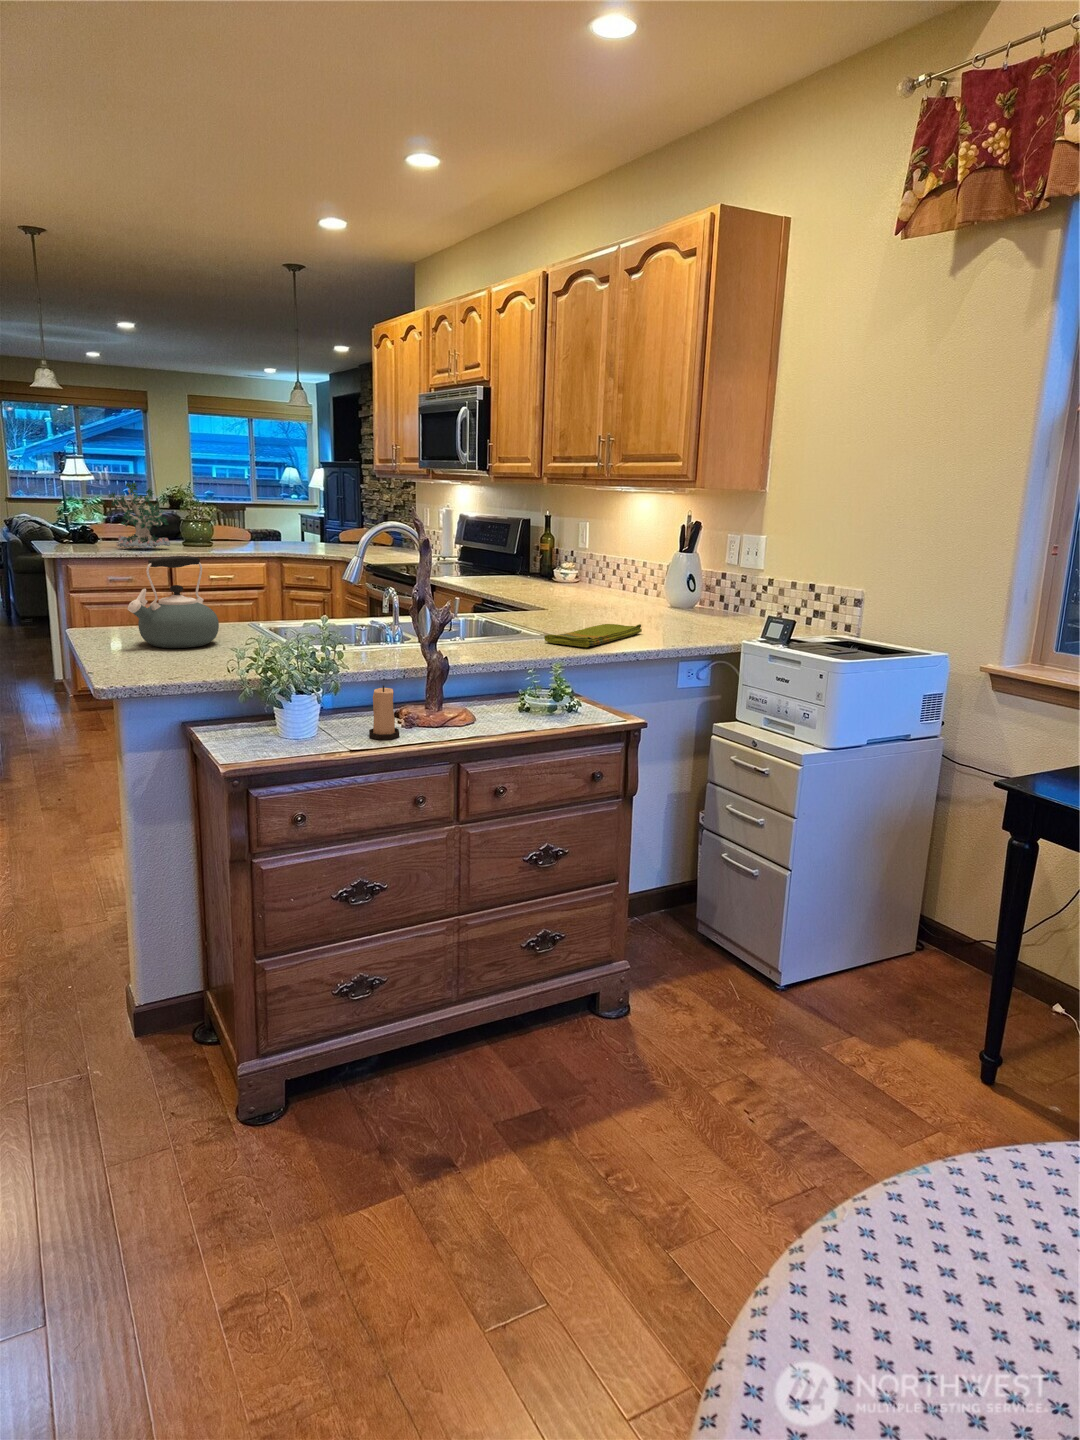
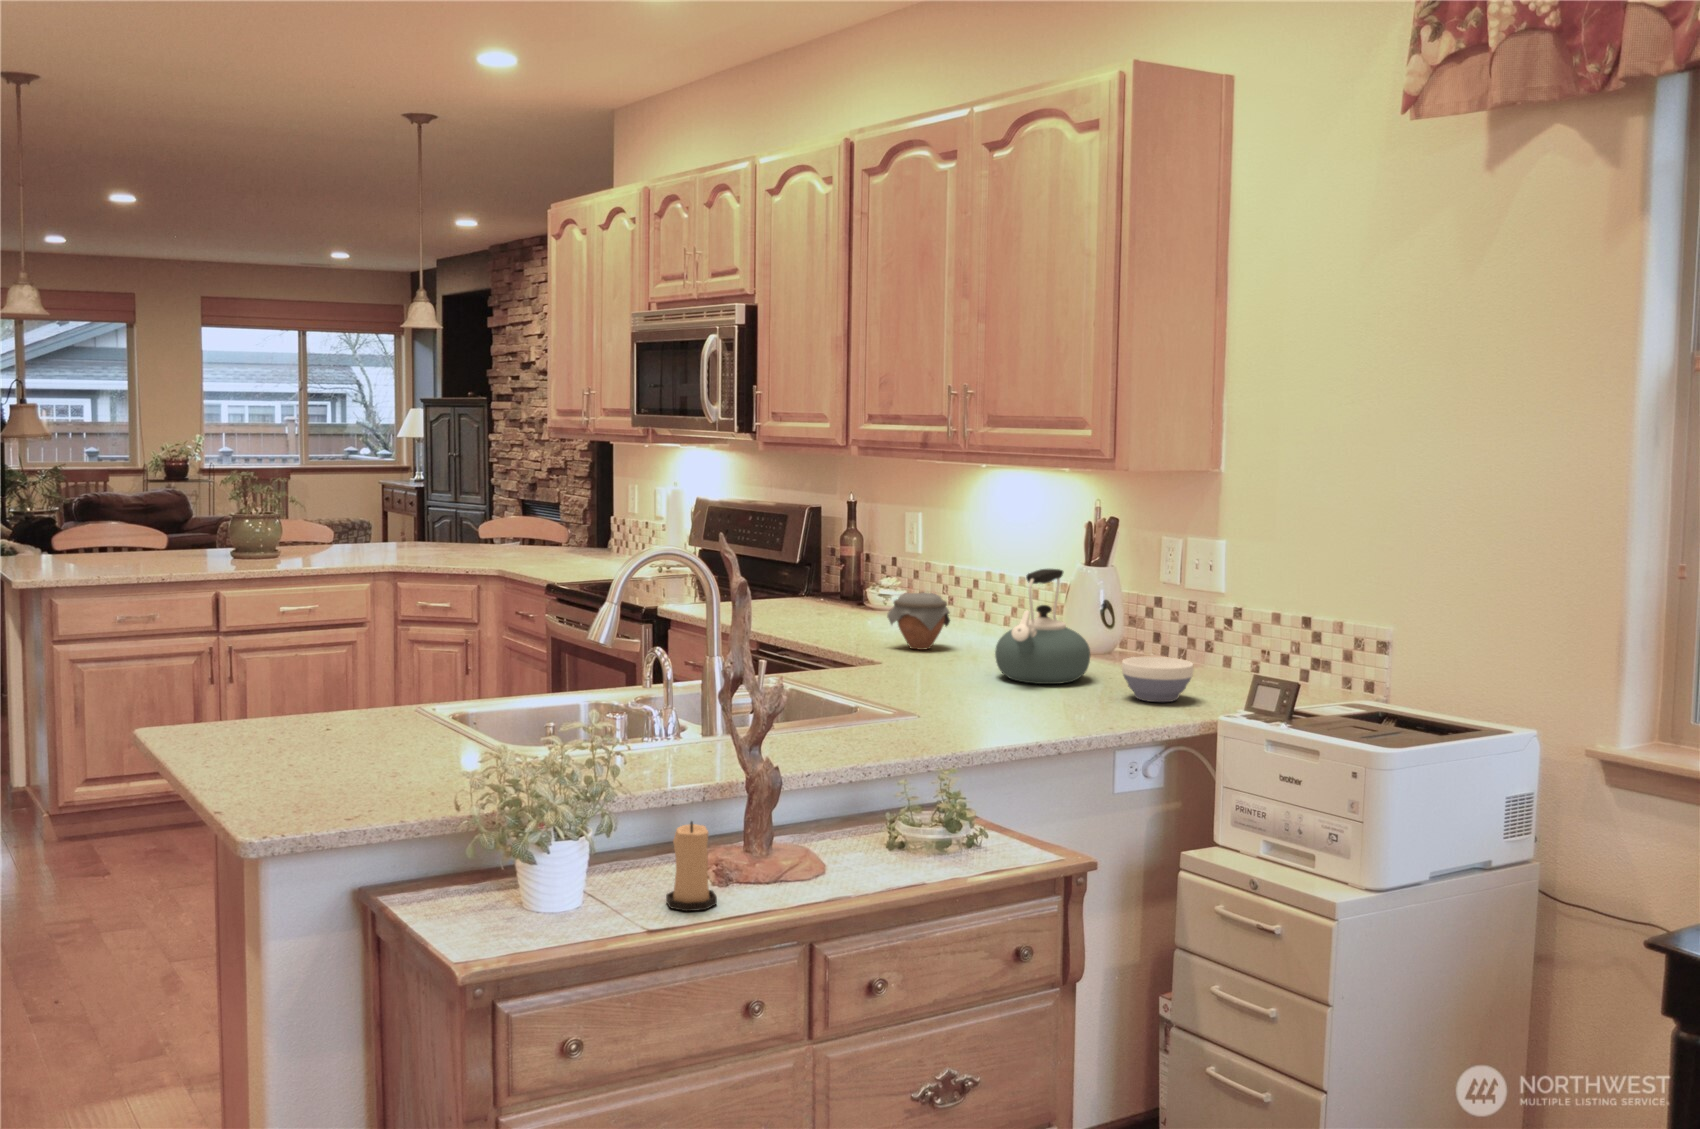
plant: present [108,482,170,548] -> none [104,452,206,560]
kettle: present [127,556,219,648] -> present [995,569,1090,684]
jar: none [556,568,596,604] -> present [887,592,950,650]
bowl: none [690,607,735,635] -> present [1122,657,1194,702]
dish towel: present [544,624,642,647] -> none [905,689,1050,734]

